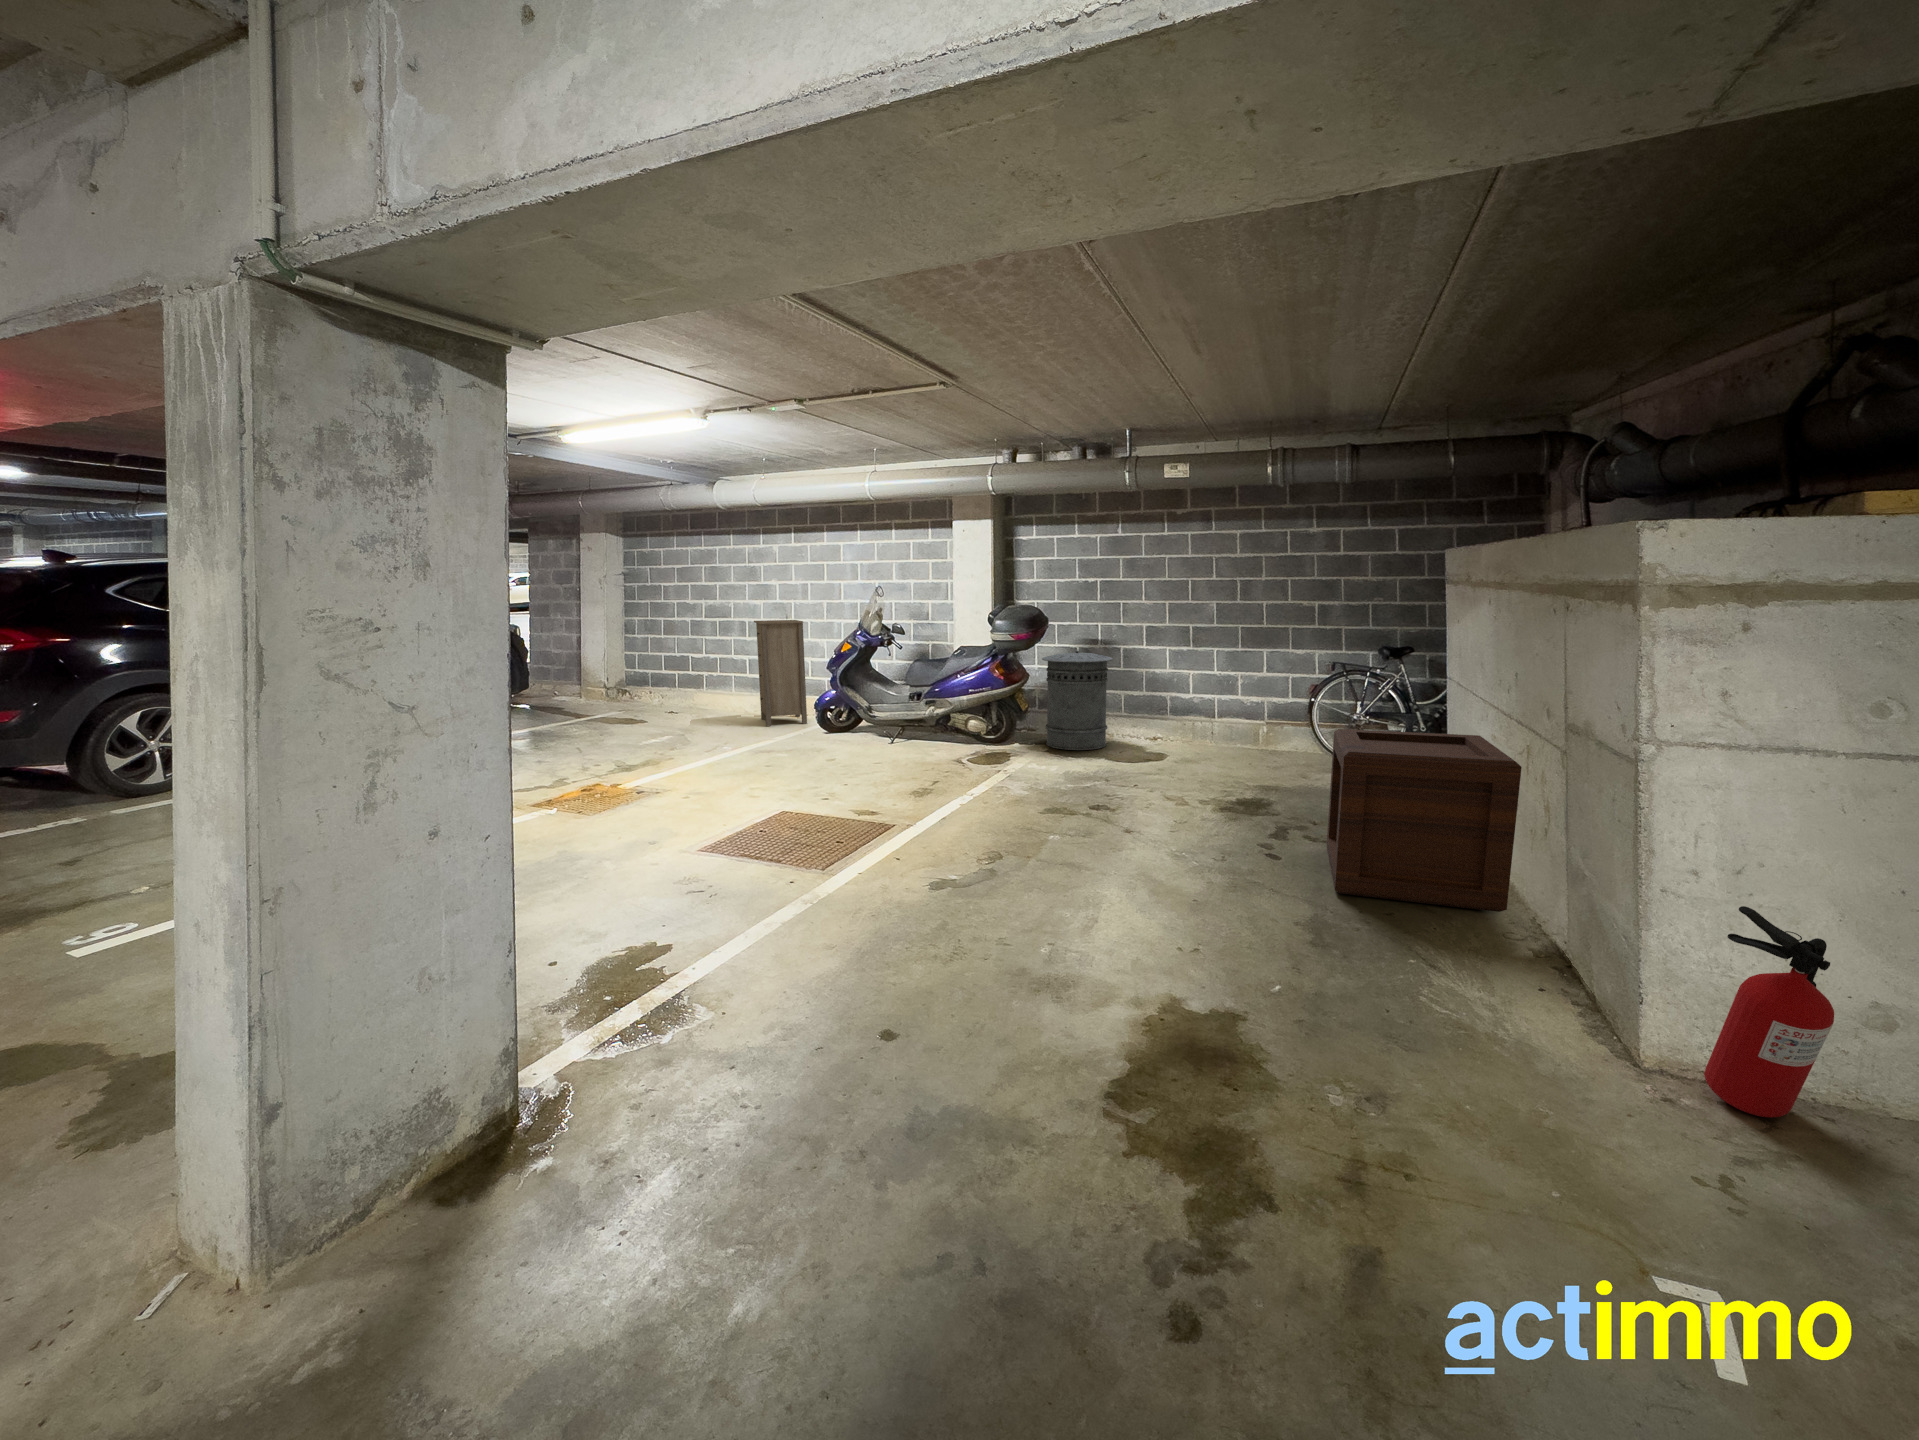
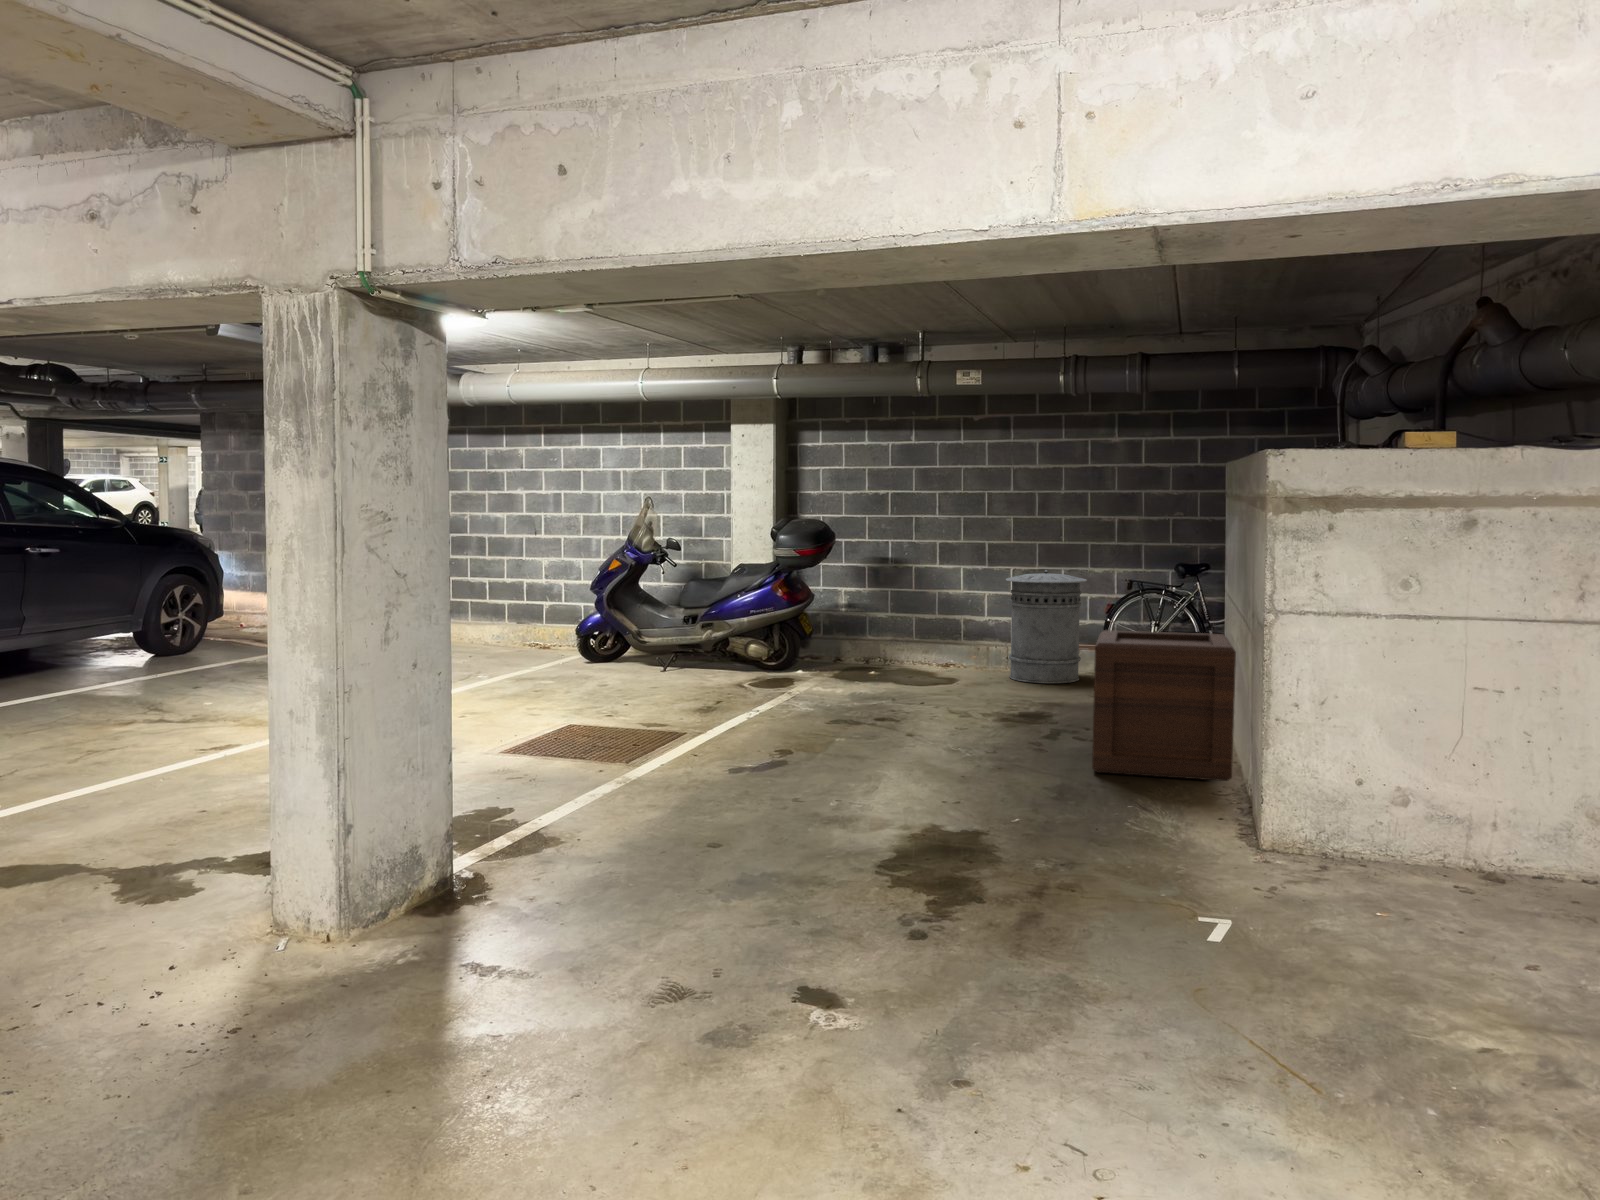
storage cabinet: present [754,620,807,726] -> none [495,533,557,655]
trash can: present [1042,650,1113,750] -> present [1006,570,1087,683]
fire extinguisher: present [1704,906,1834,1117] -> none [1310,719,1370,871]

